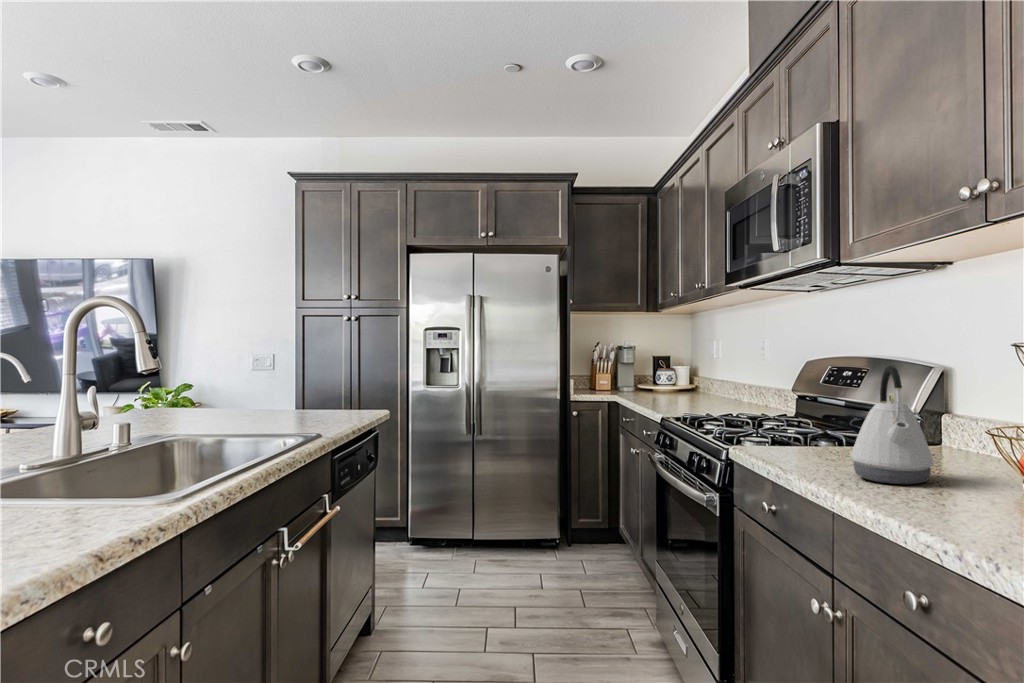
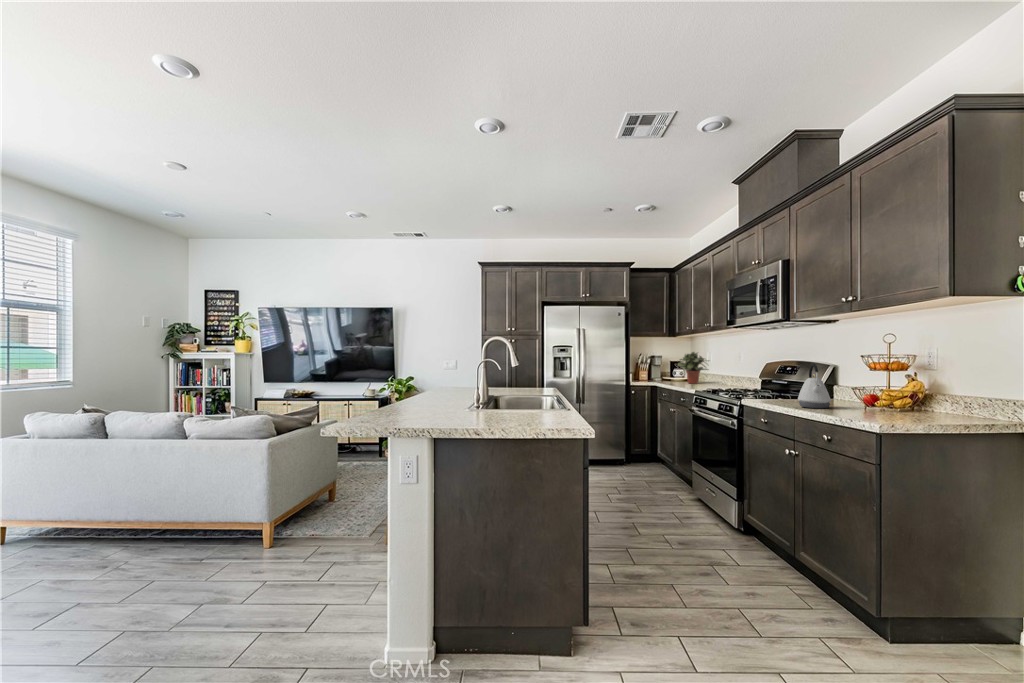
potted plant: none [655,338,714,398] -> present [678,352,709,384]

